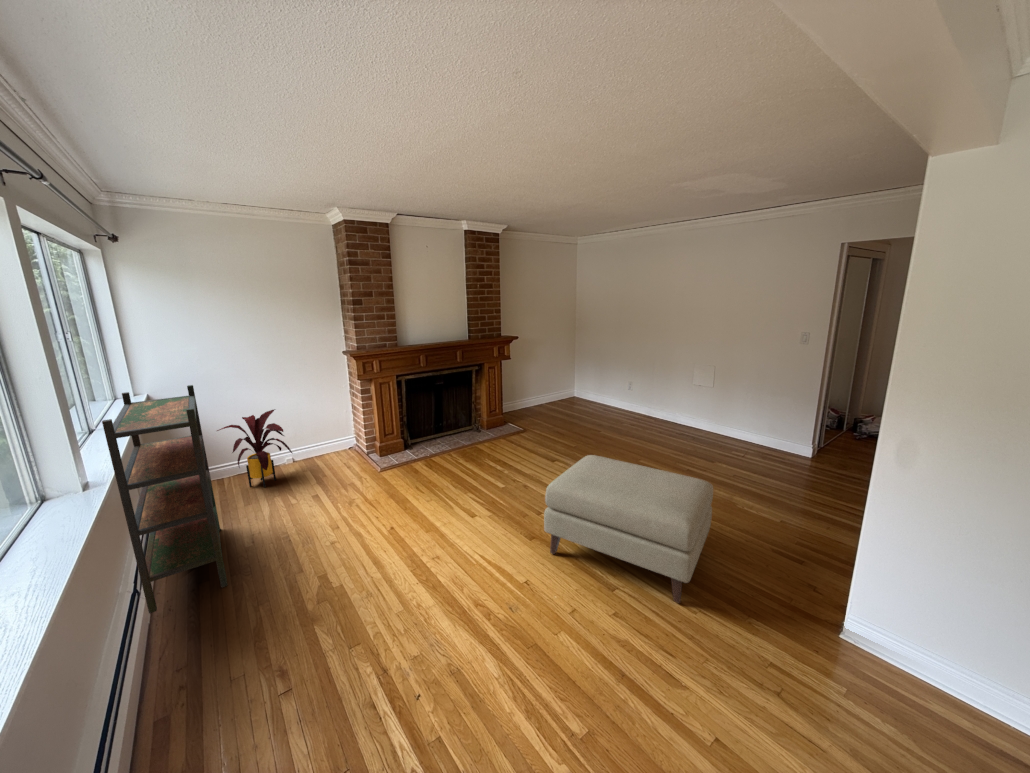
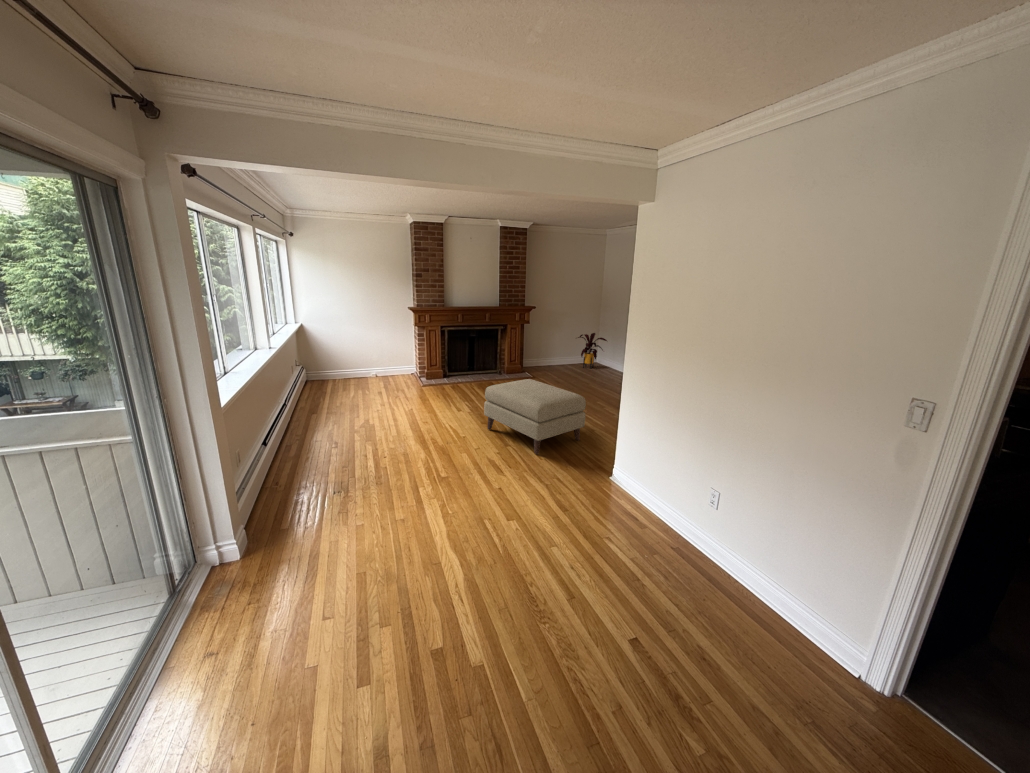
bookshelf: present [102,385,227,613] -> none [278,315,327,419]
house plant: present [217,409,292,488] -> present [578,333,607,369]

